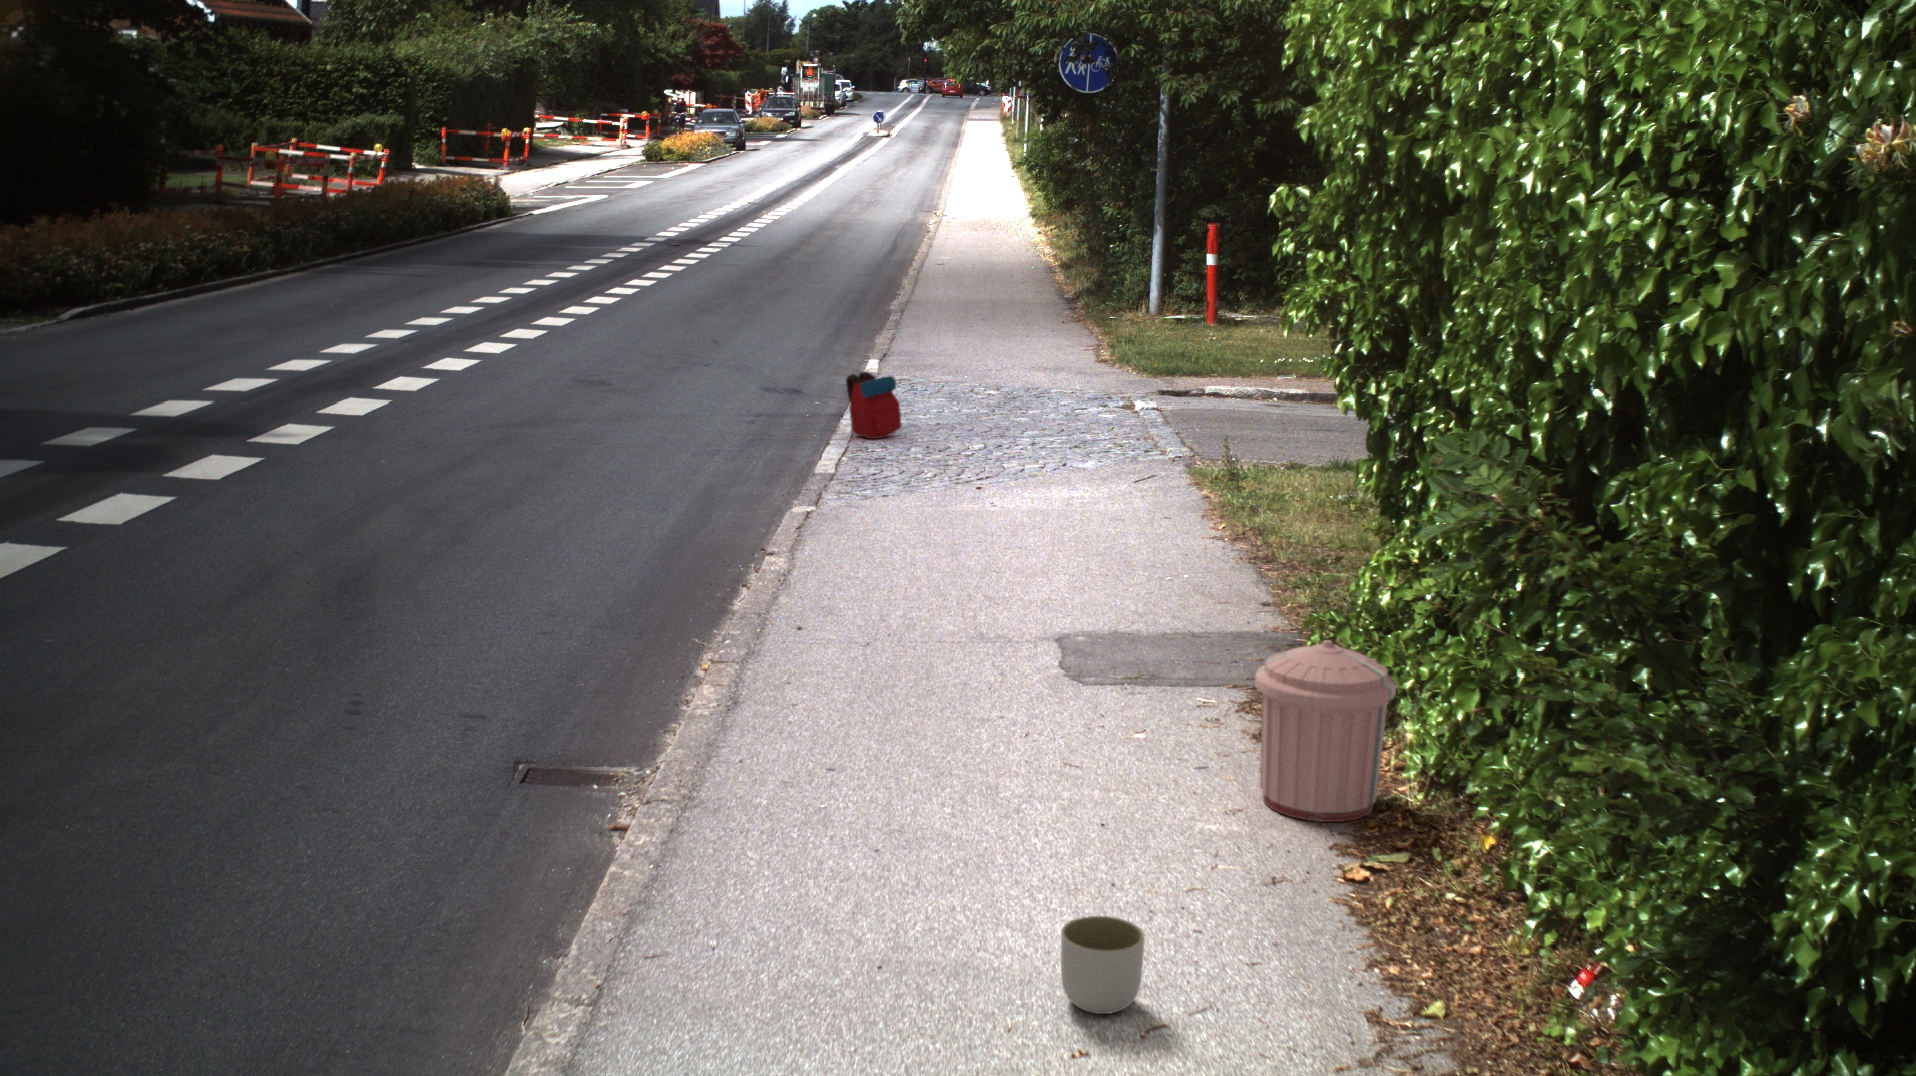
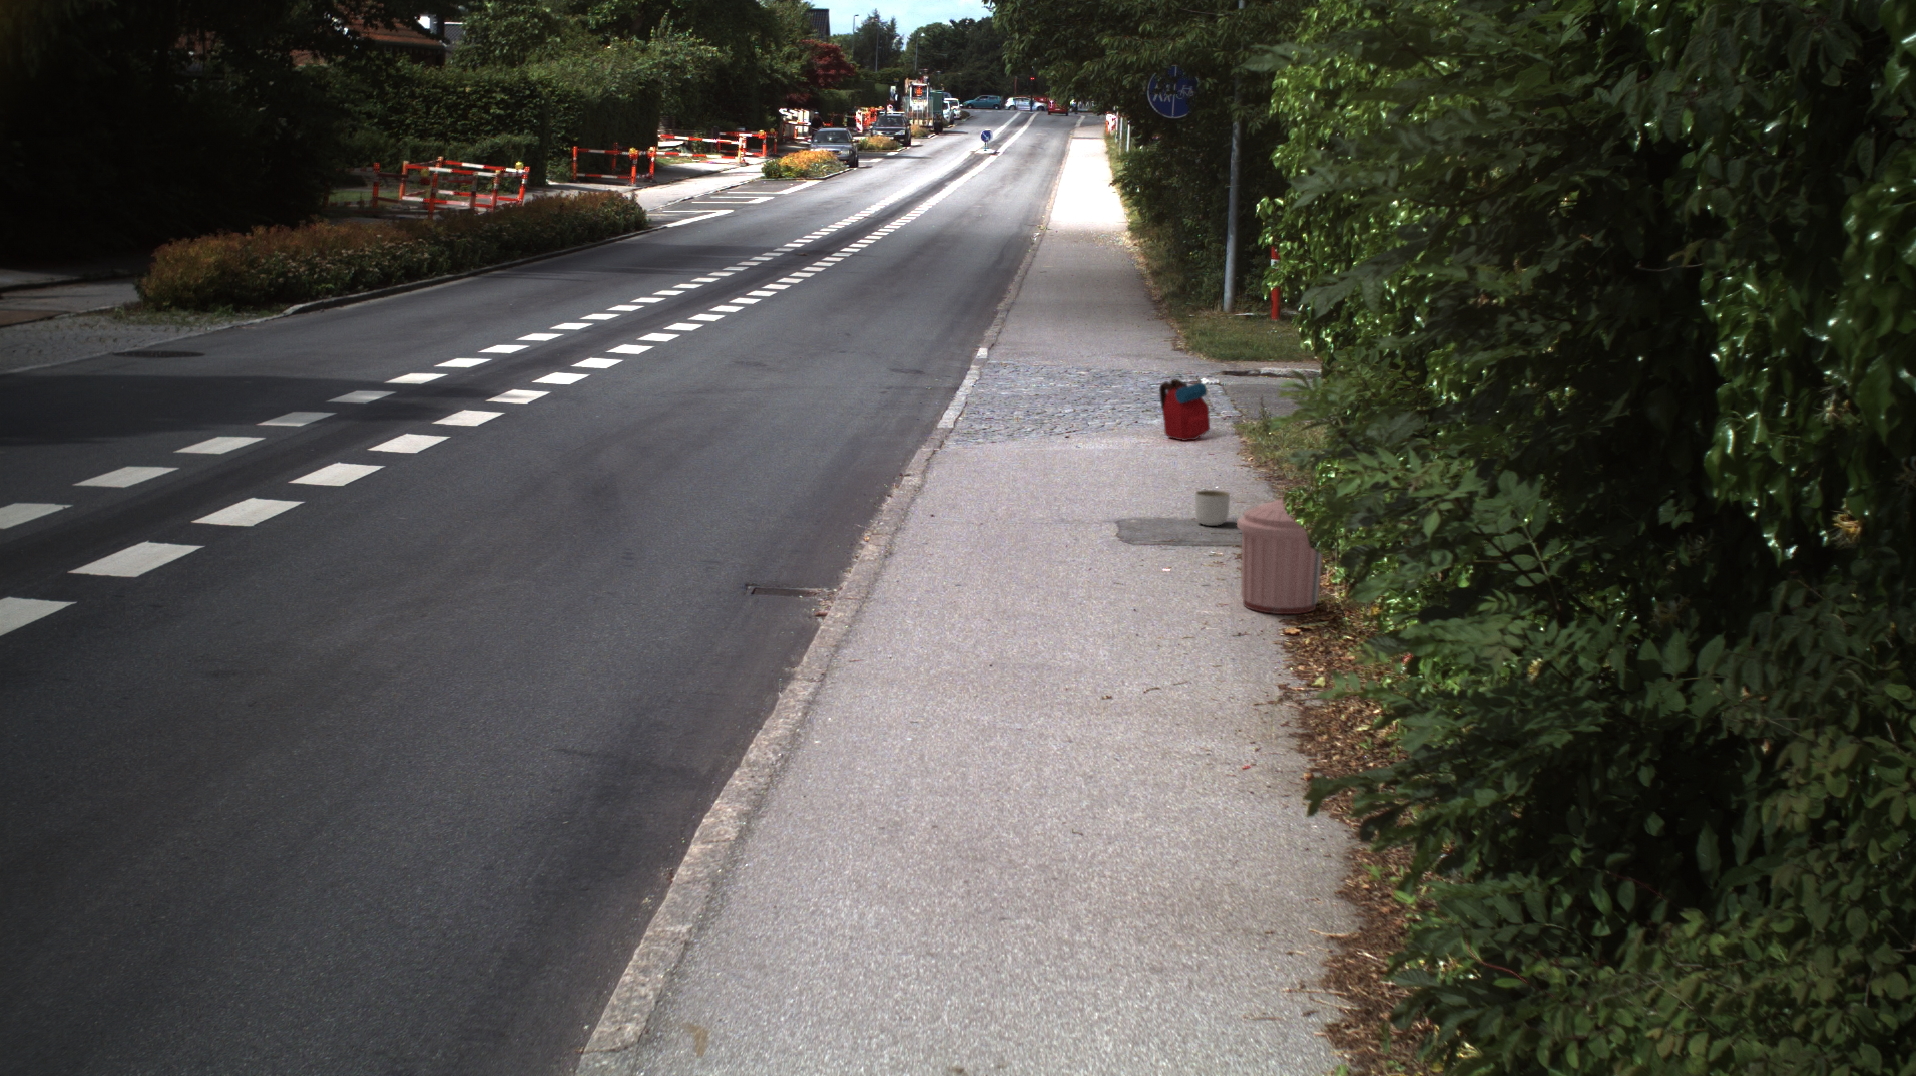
backpack: present [846,372,902,439] -> present [1159,379,1210,441]
planter: present [1061,916,1144,1014] -> present [1195,490,1230,526]

